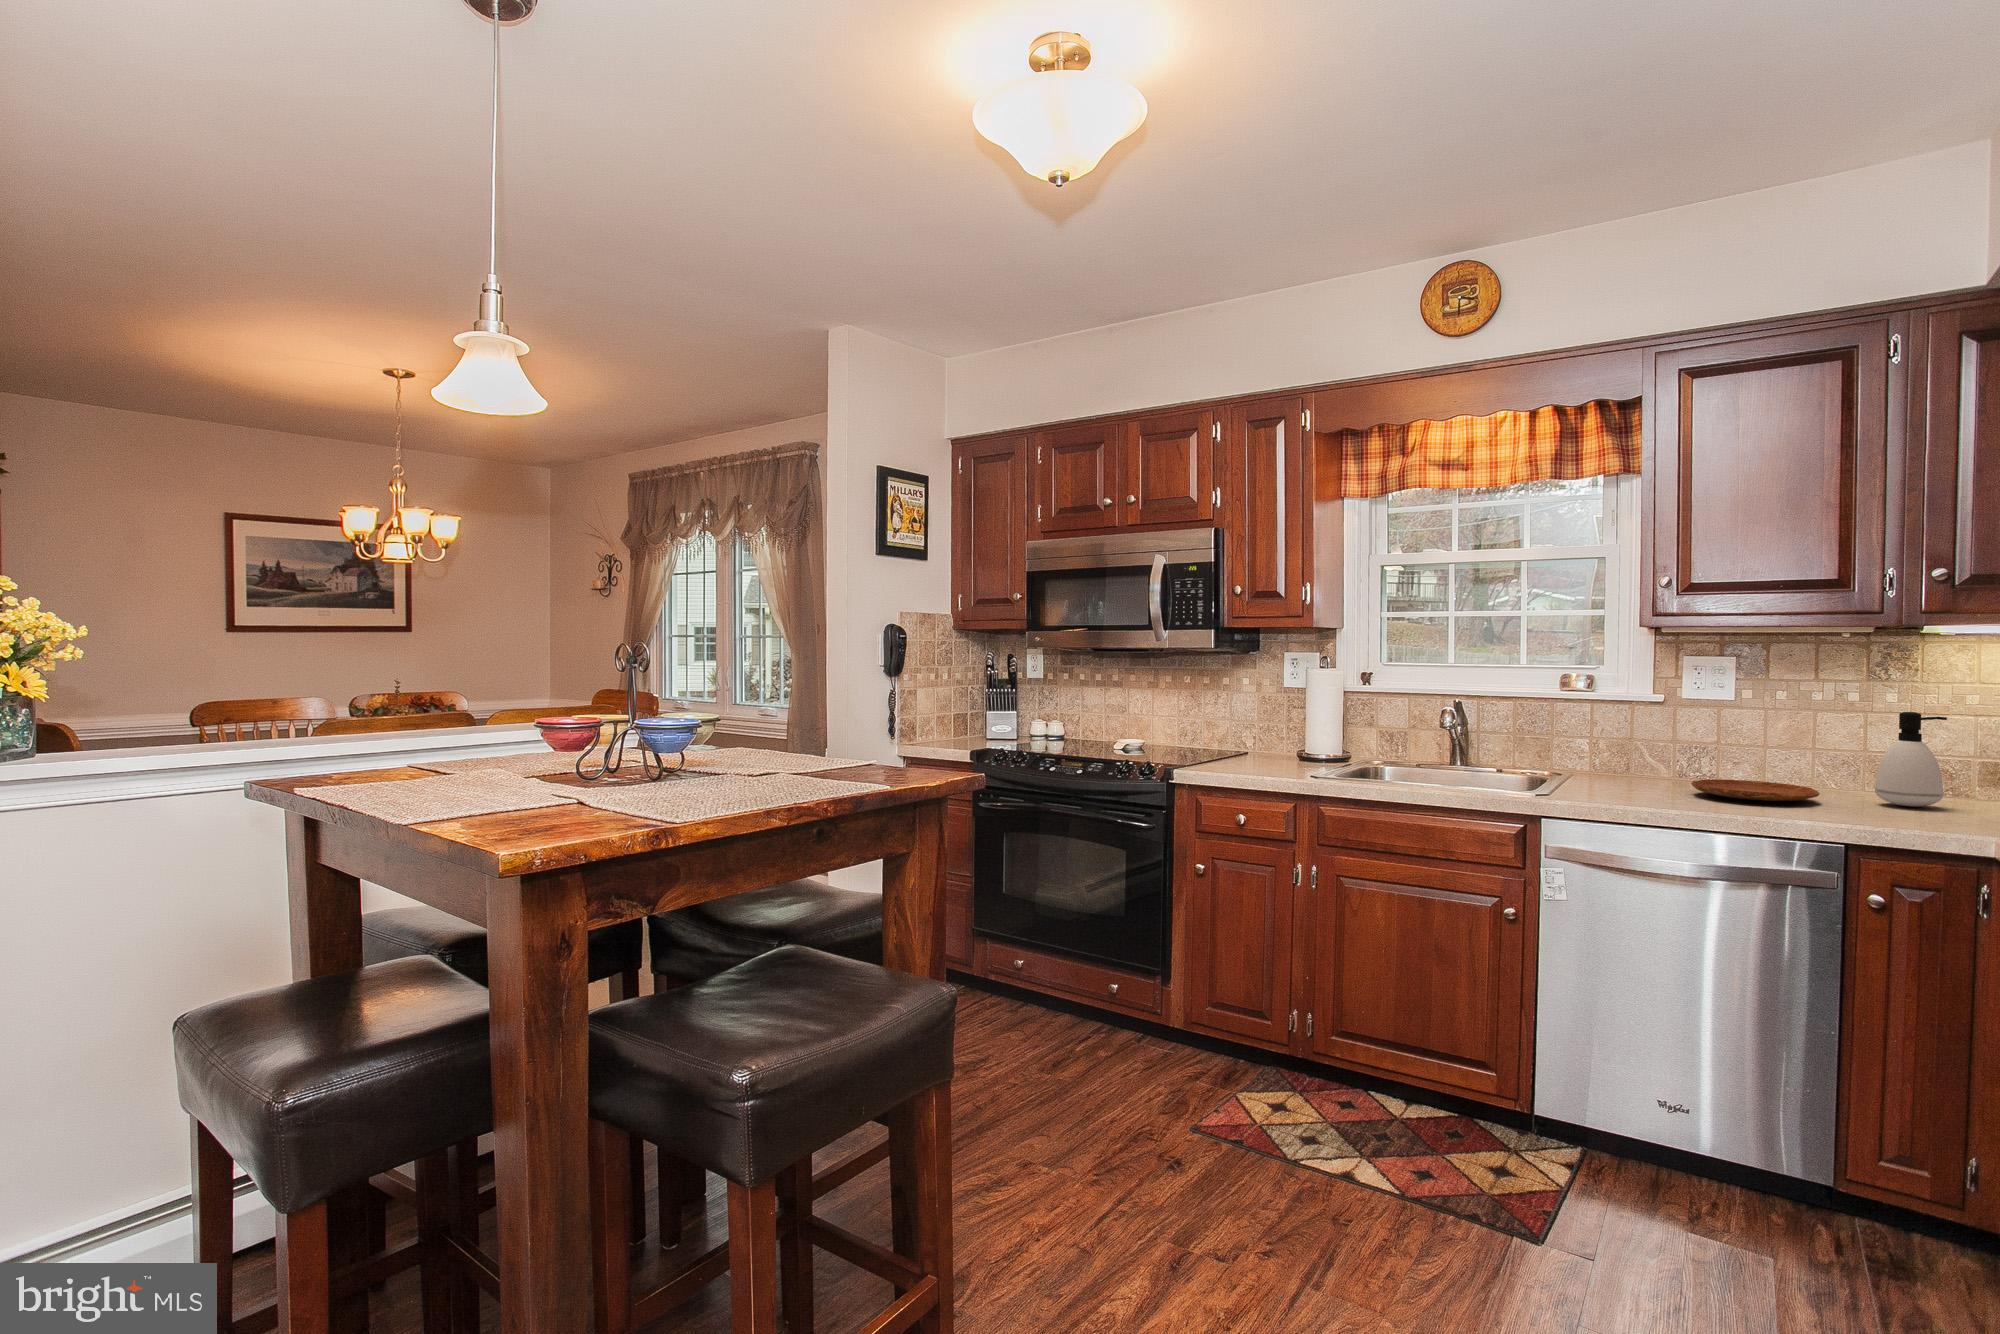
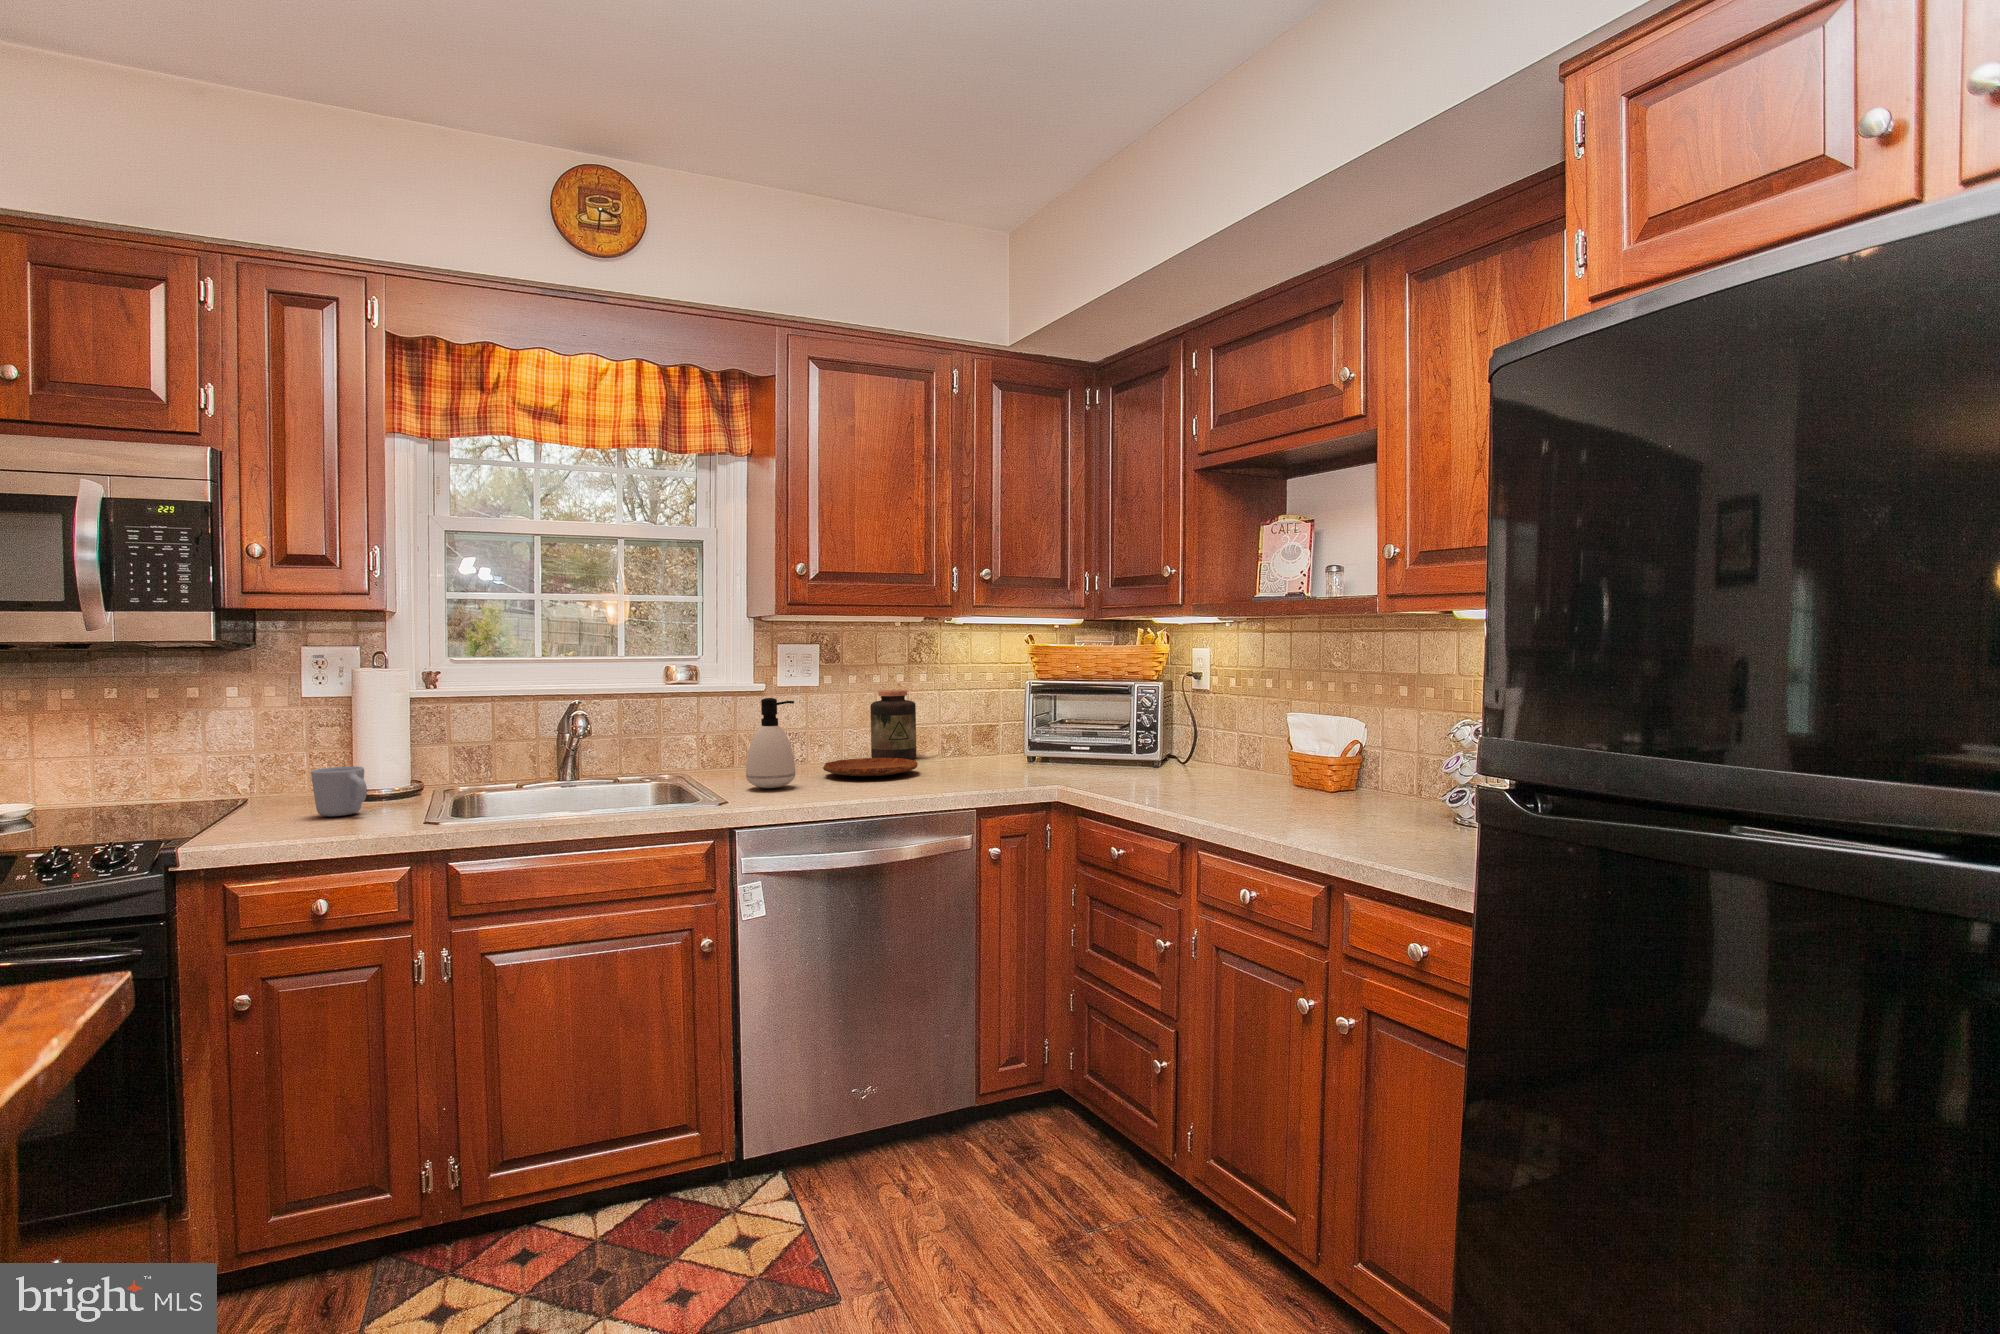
jar: none [1801,712,1868,793] -> present [870,690,916,760]
soap dispenser: present [1875,712,1947,807] -> present [746,698,795,788]
mug: none [1269,731,1301,764] -> present [311,766,367,816]

